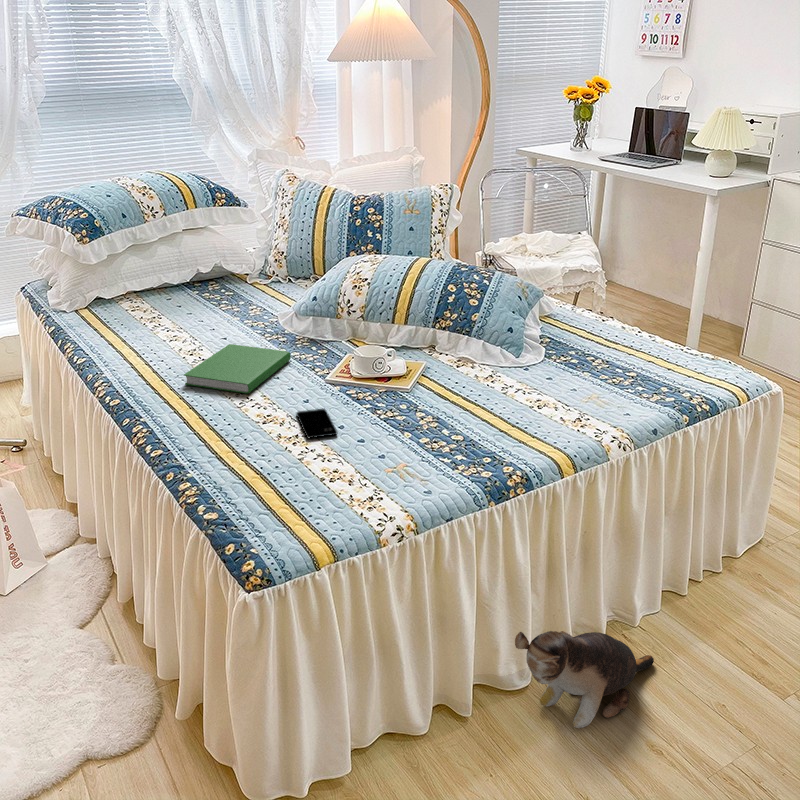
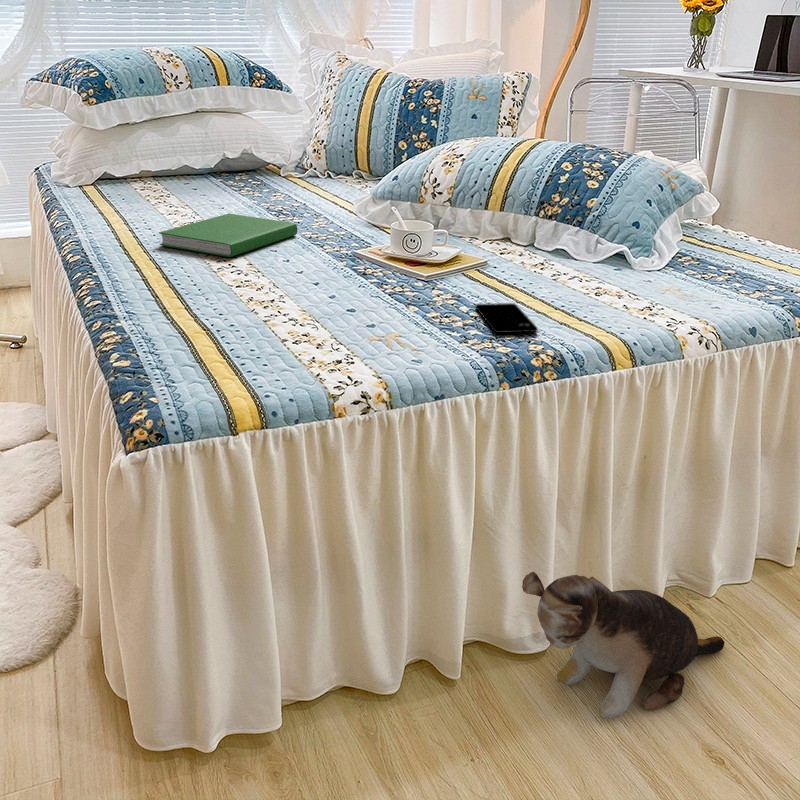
smartphone: present [296,409,337,438] -> present [476,303,538,333]

